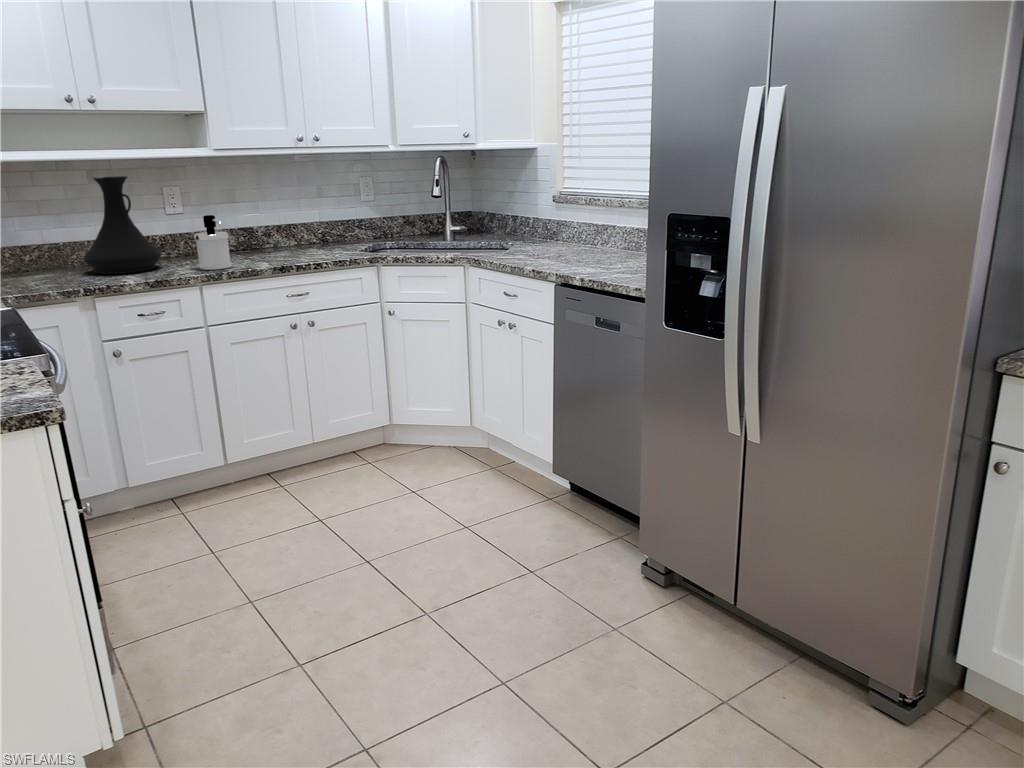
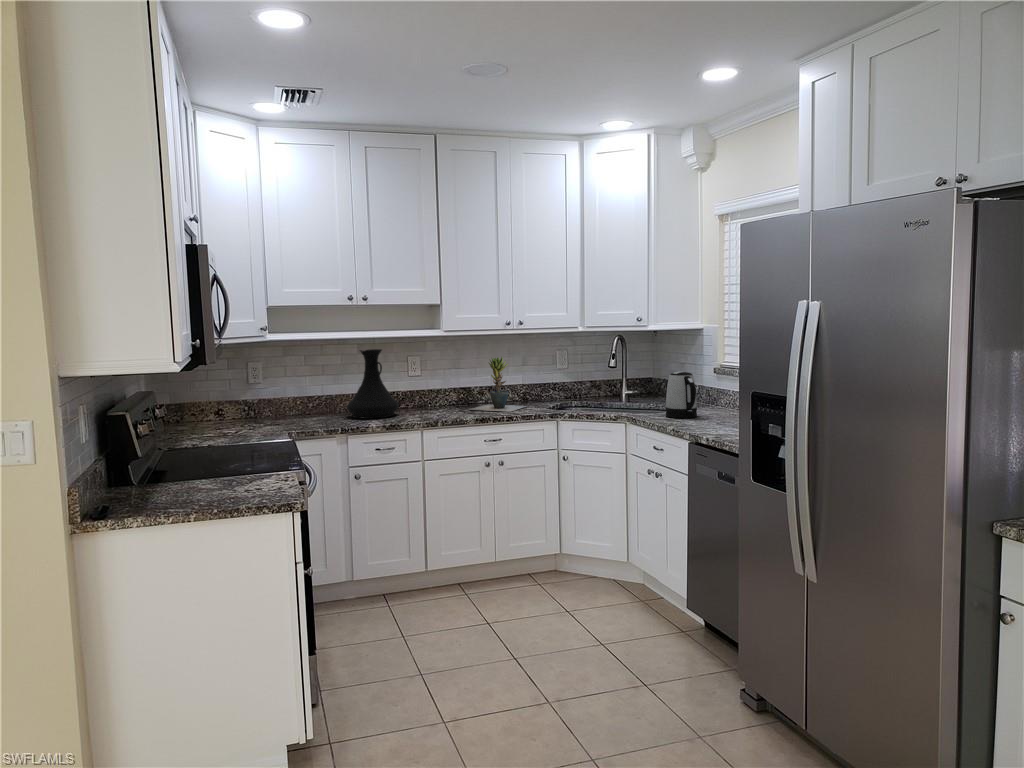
potted plant: none [256,185,334,257] -> present [470,357,527,412]
kettle: none [511,199,549,256] -> present [666,372,697,418]
soap dispenser: present [194,215,231,270] -> none [422,378,446,418]

